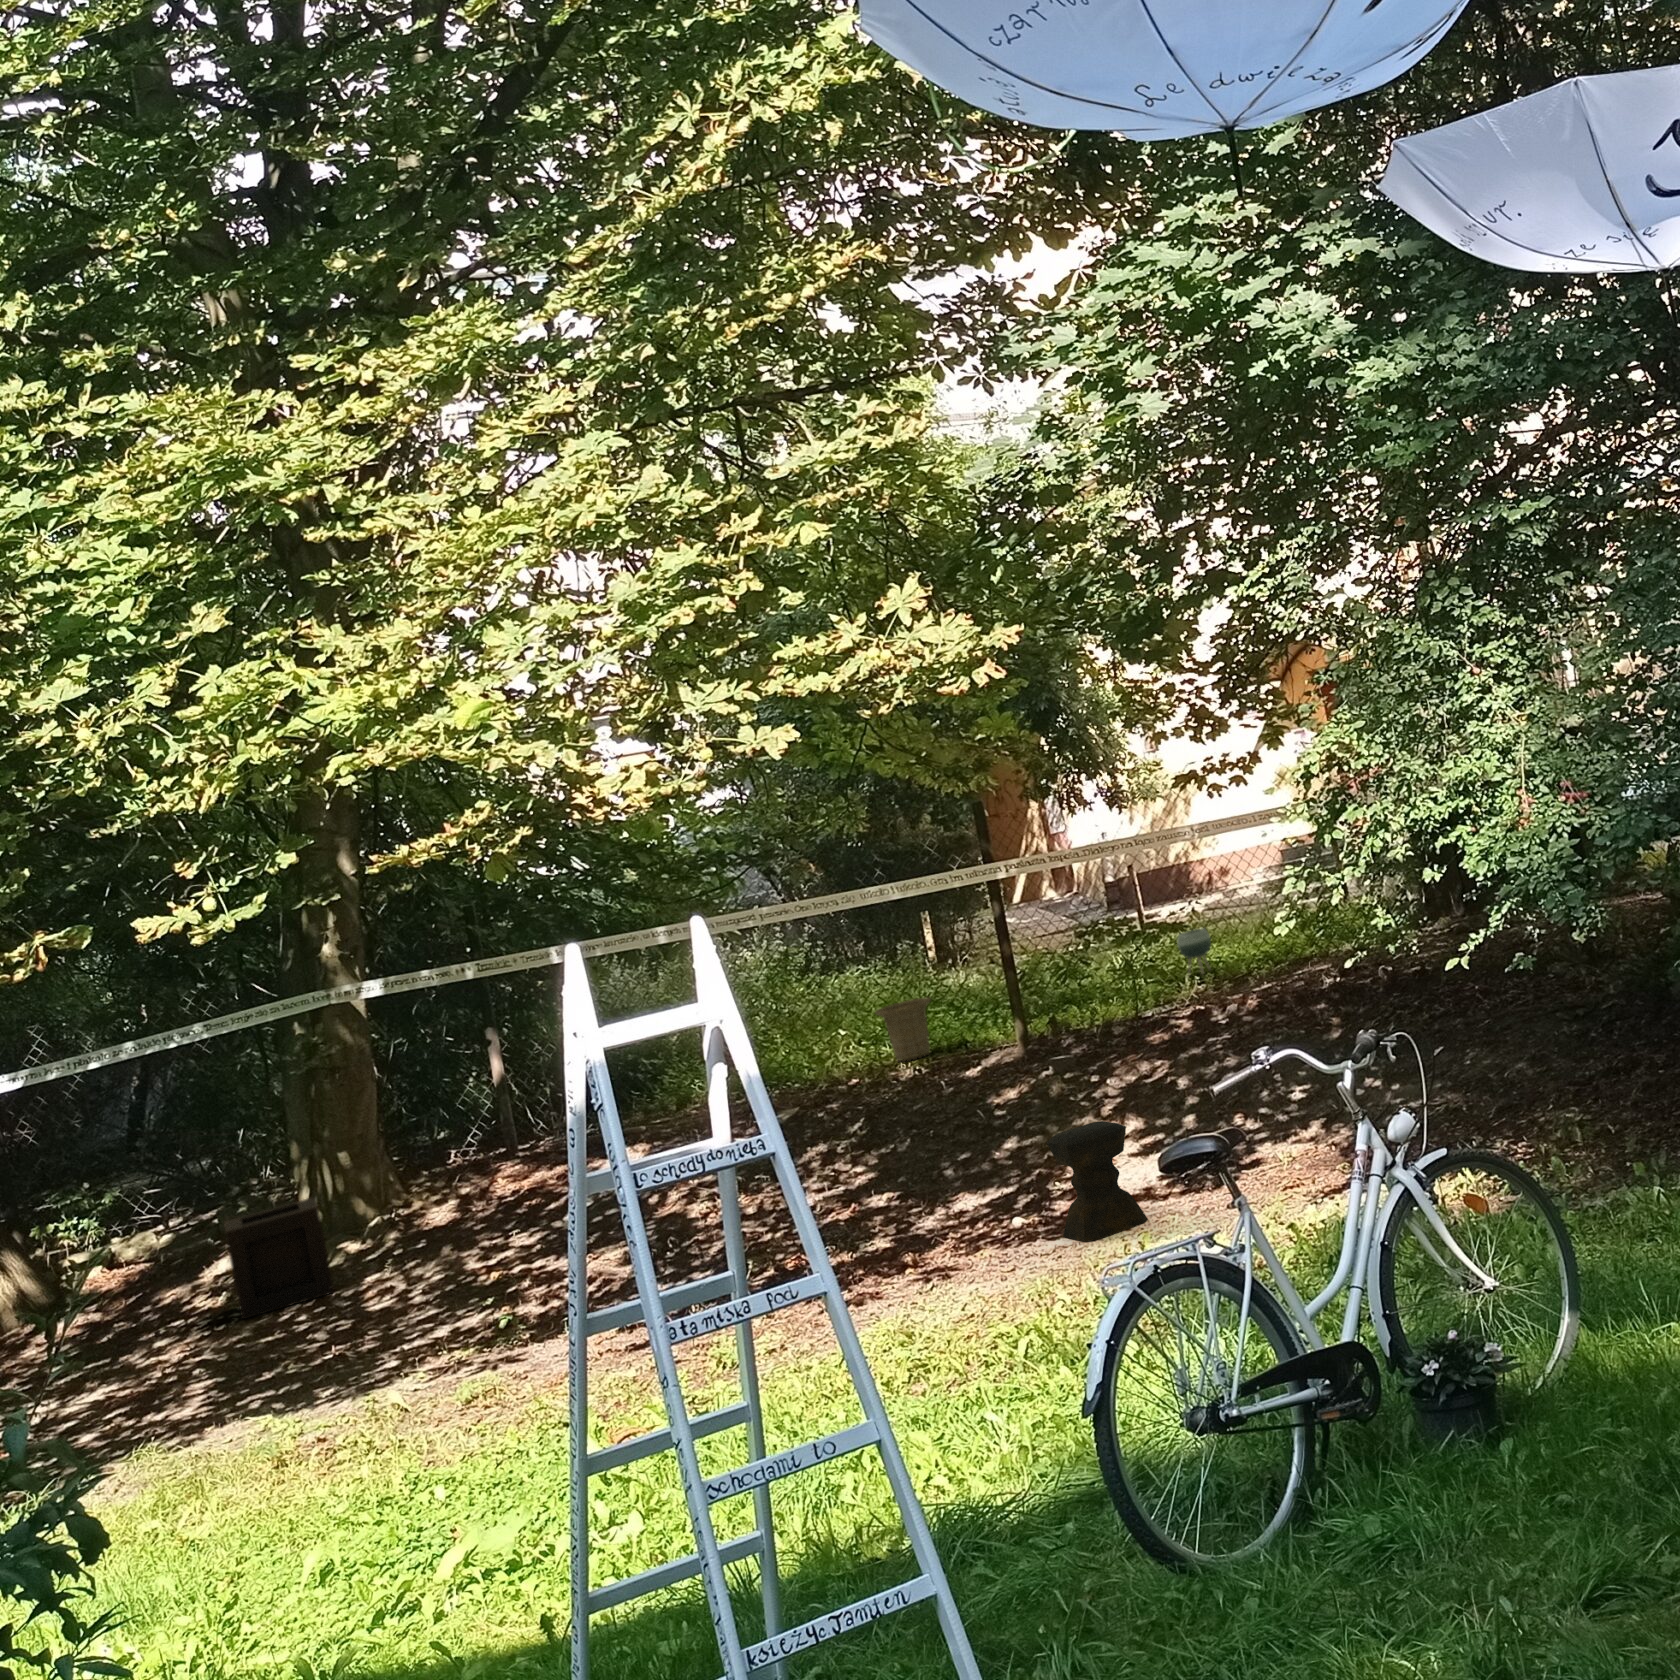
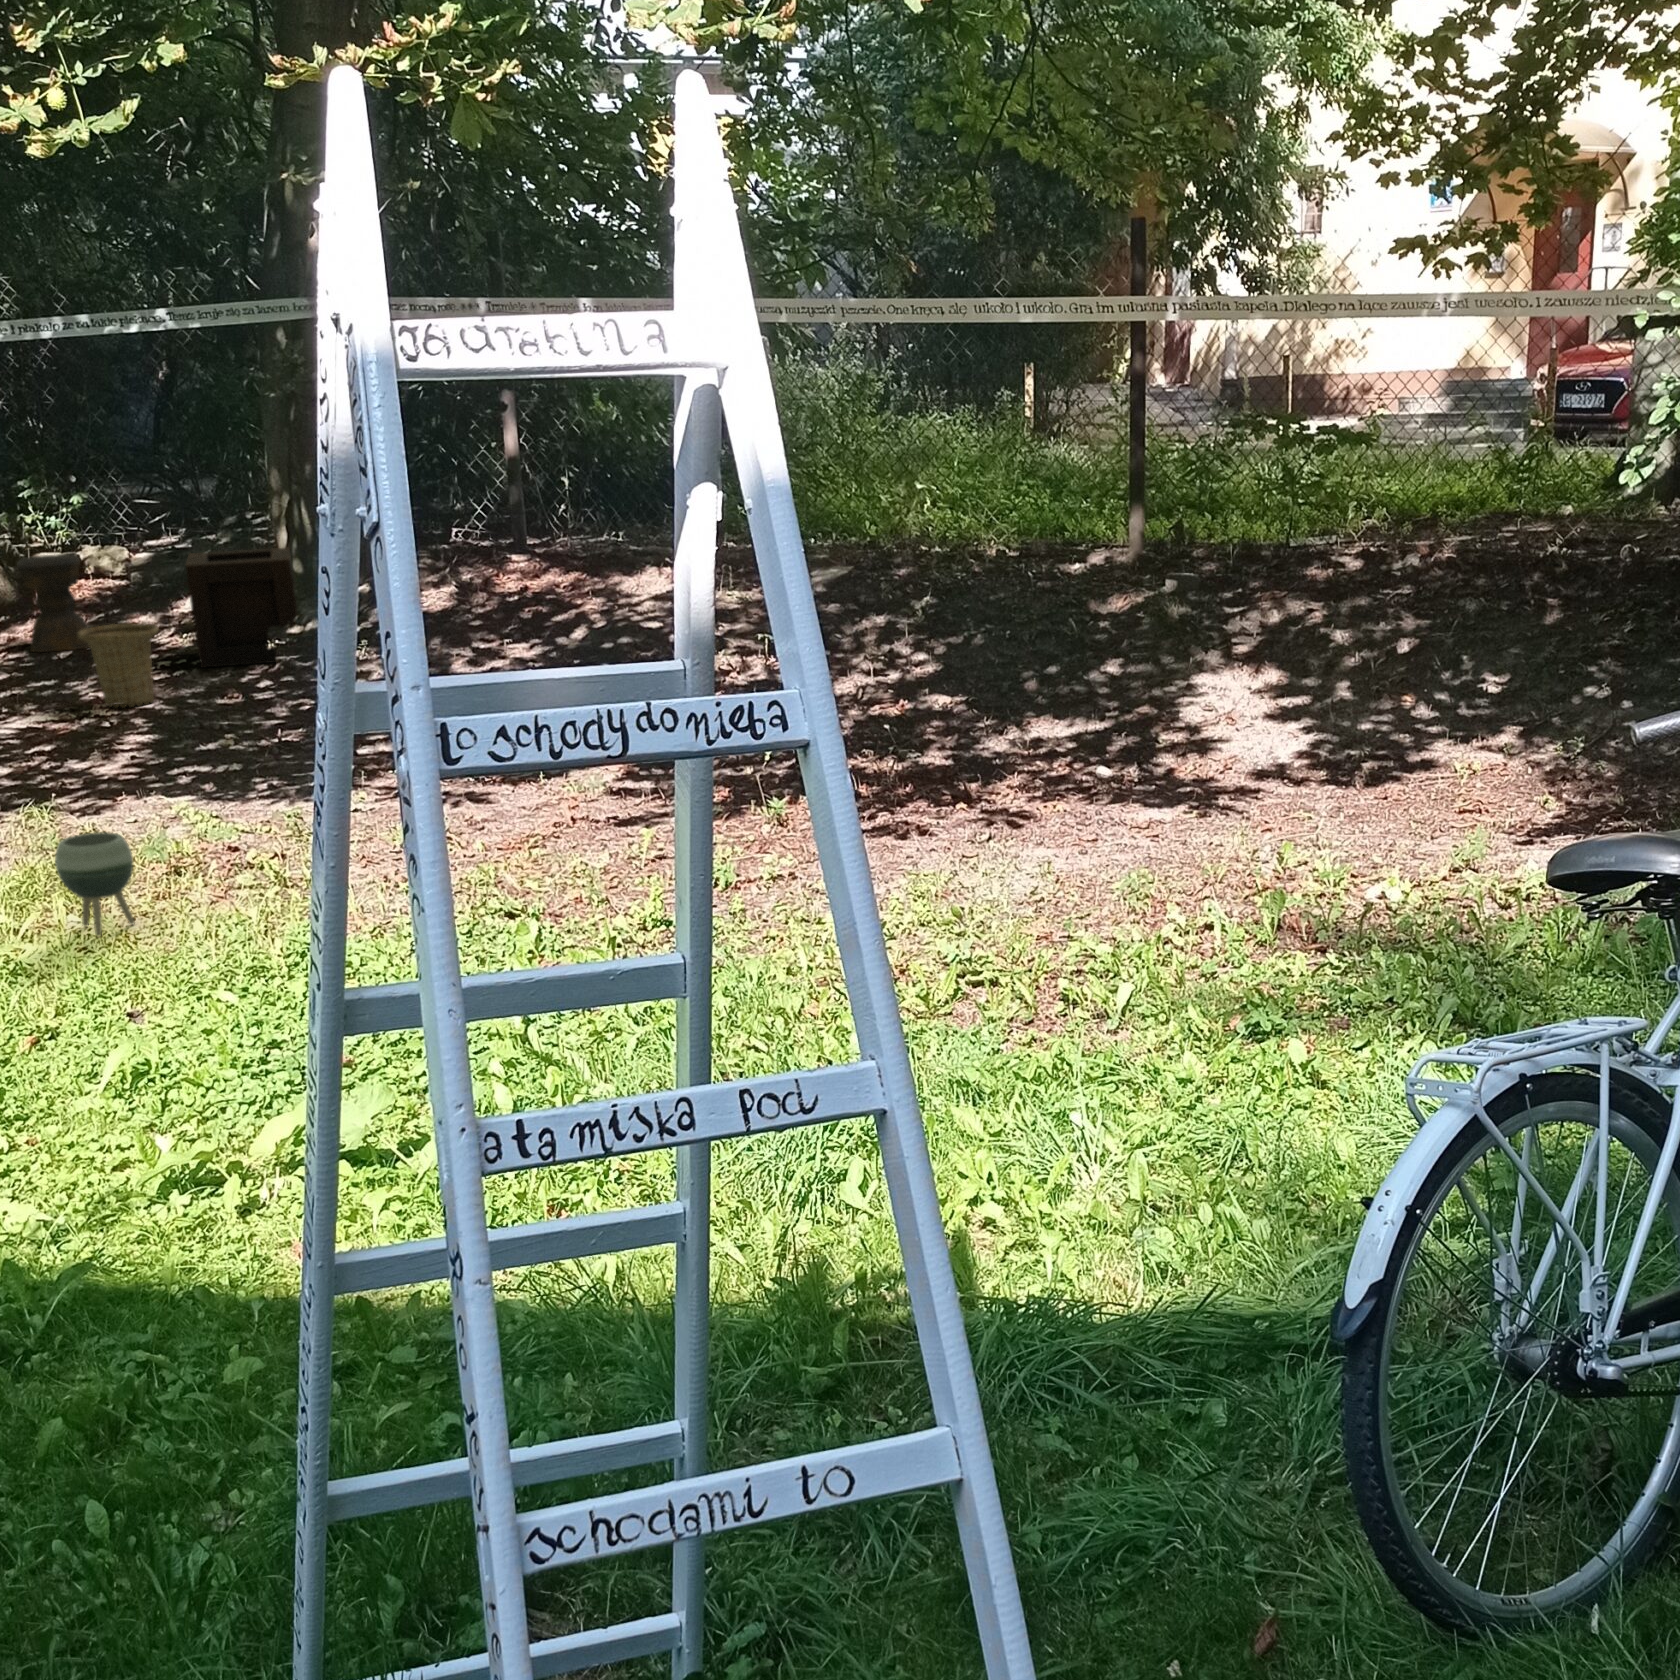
planter: present [1177,928,1211,975] -> present [55,832,135,937]
basket: present [876,997,931,1062] -> present [78,623,159,707]
stool: present [1046,1121,1148,1242] -> present [17,554,90,652]

